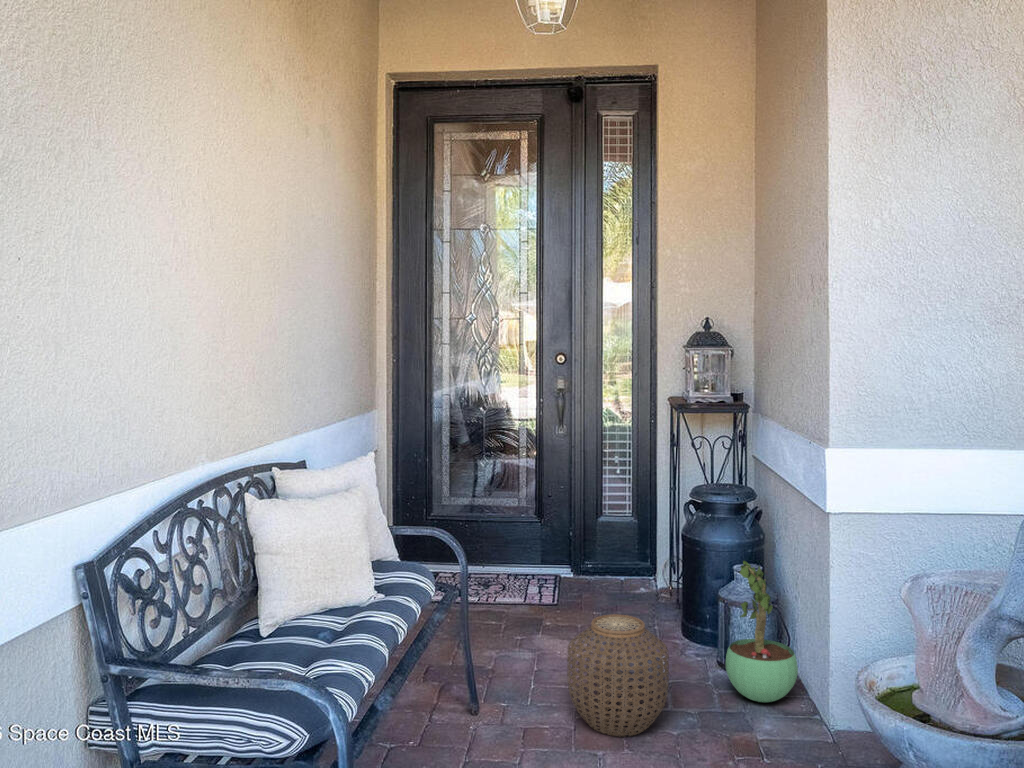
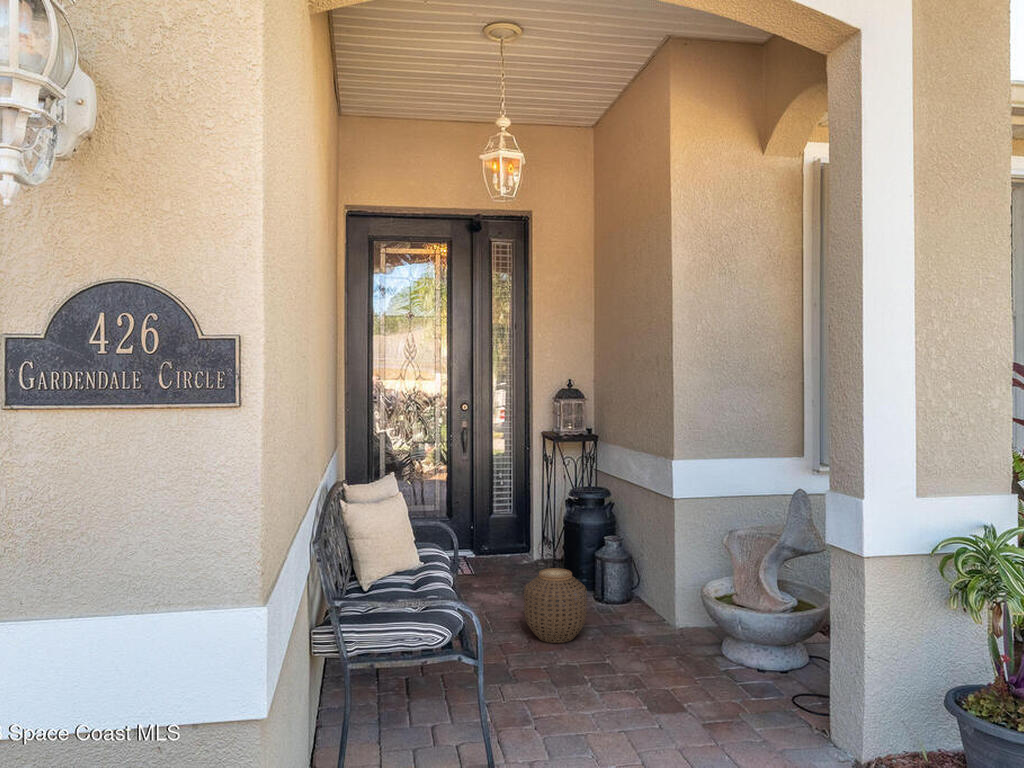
potted plant: present [726,561,798,702] -> none [609,531,652,617]

